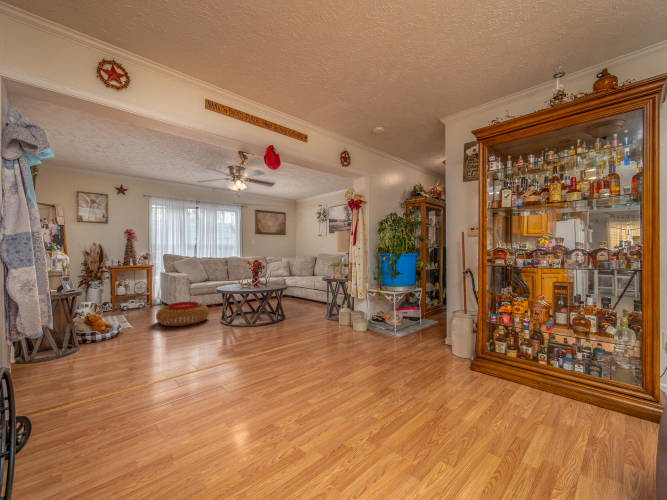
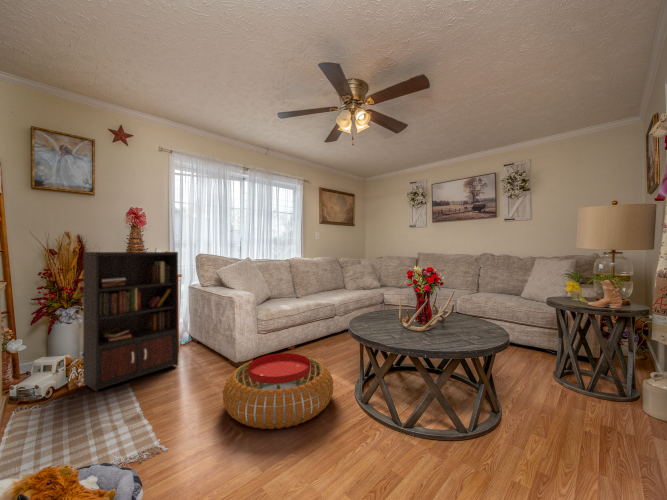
bookcase: none [102,253,148,317] -> present [83,252,178,391]

